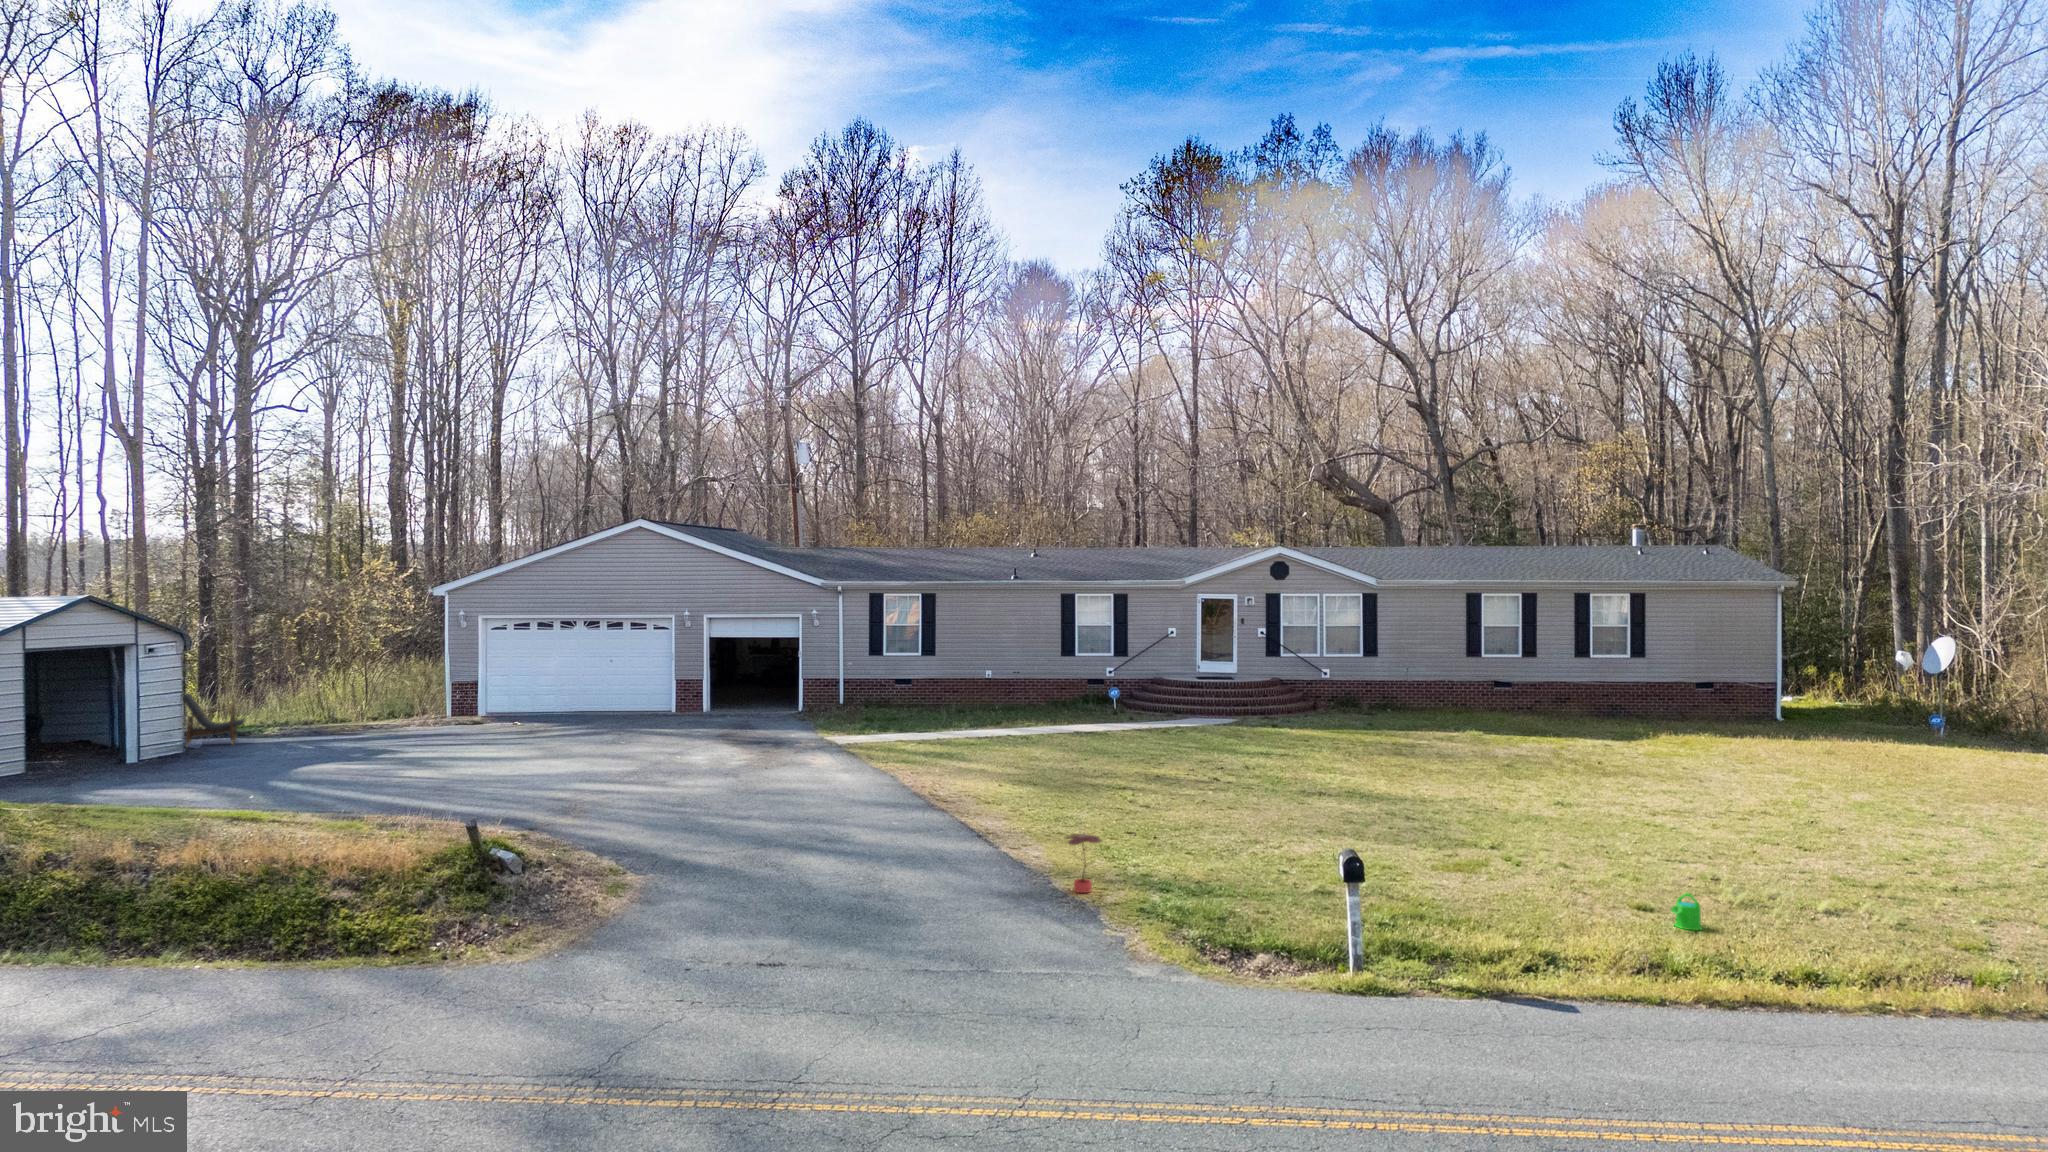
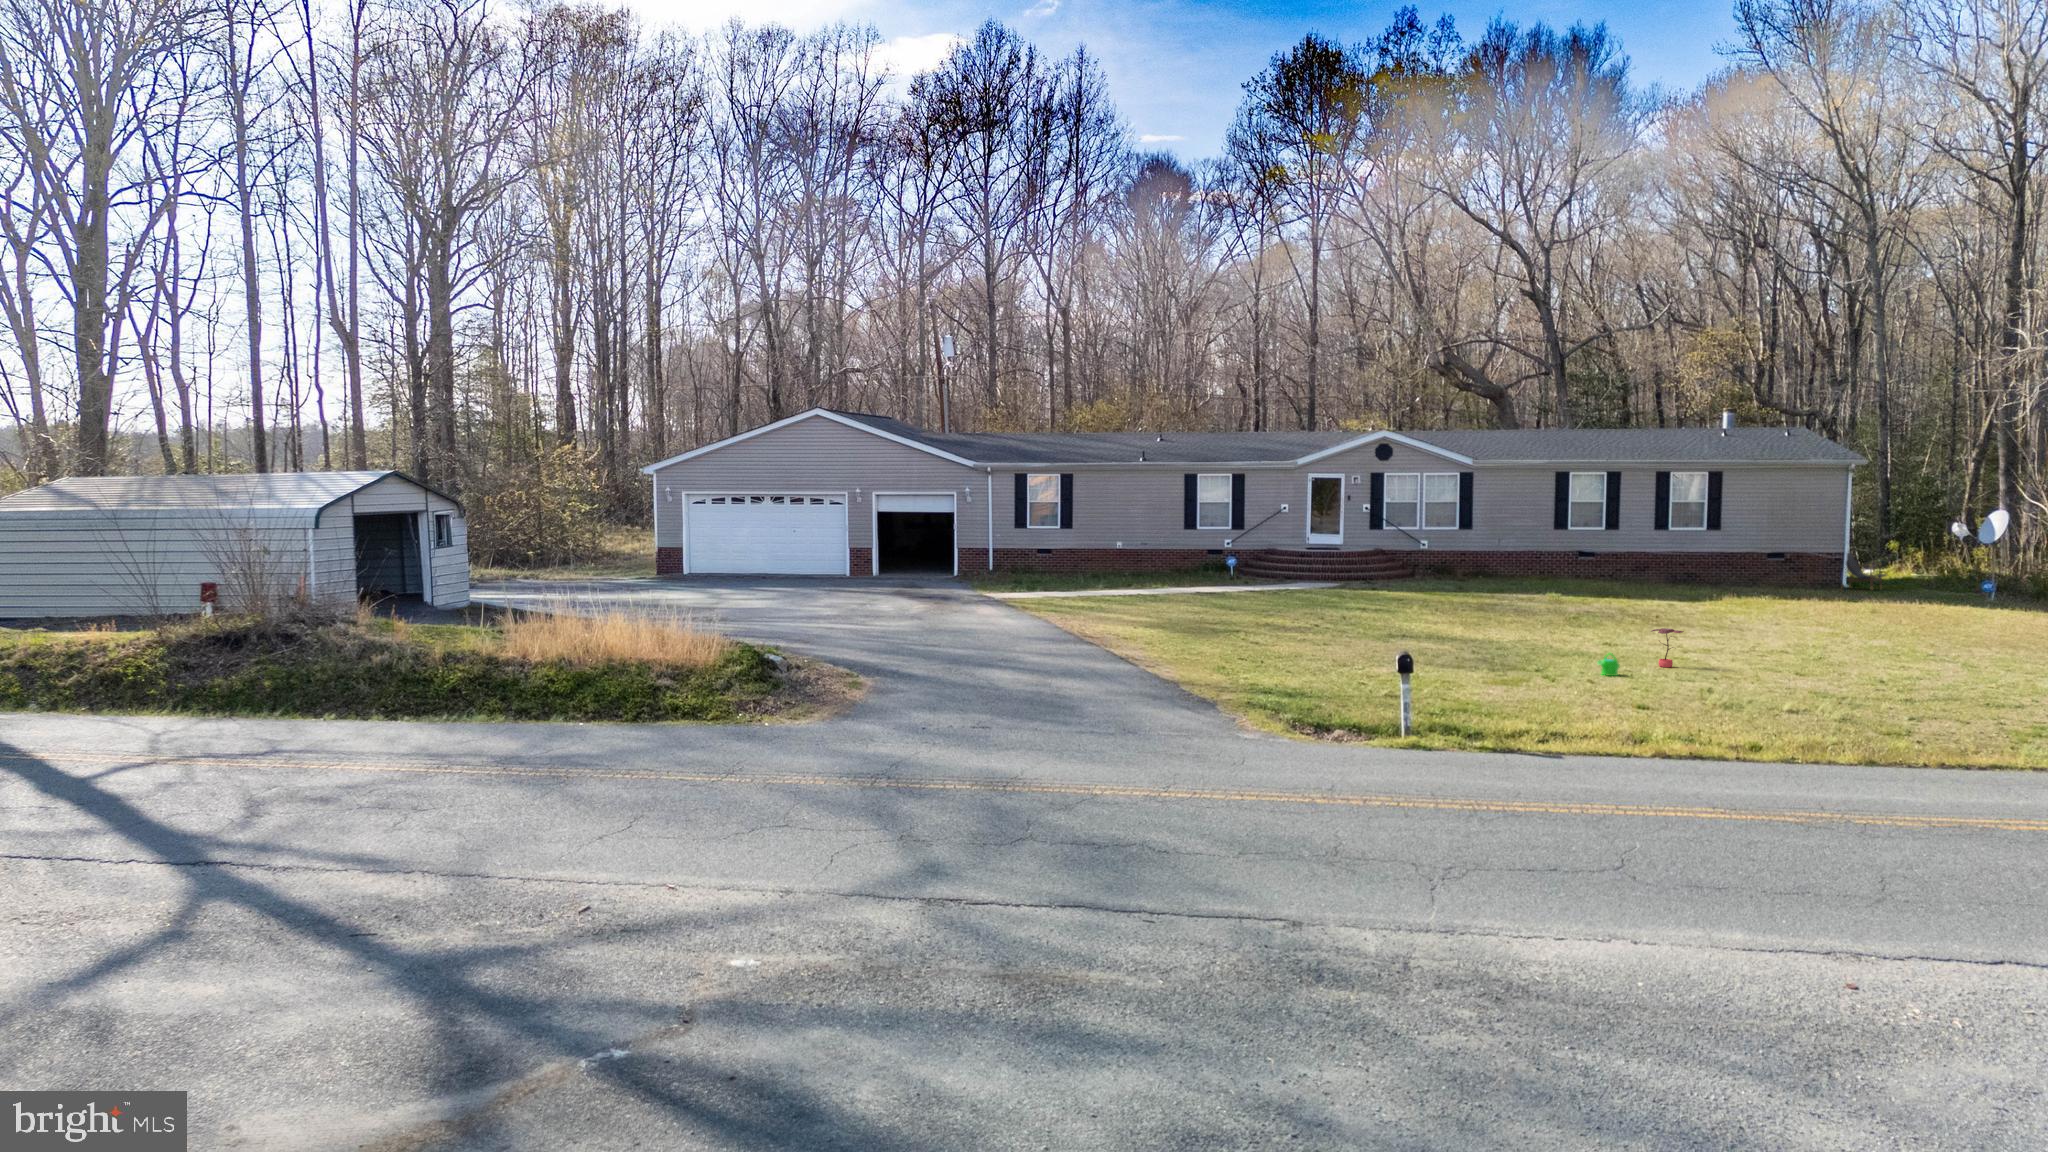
lounge chair: present [182,693,245,746] -> present [1846,553,1886,588]
potted plant: present [1066,834,1102,893] -> present [1651,628,1684,667]

